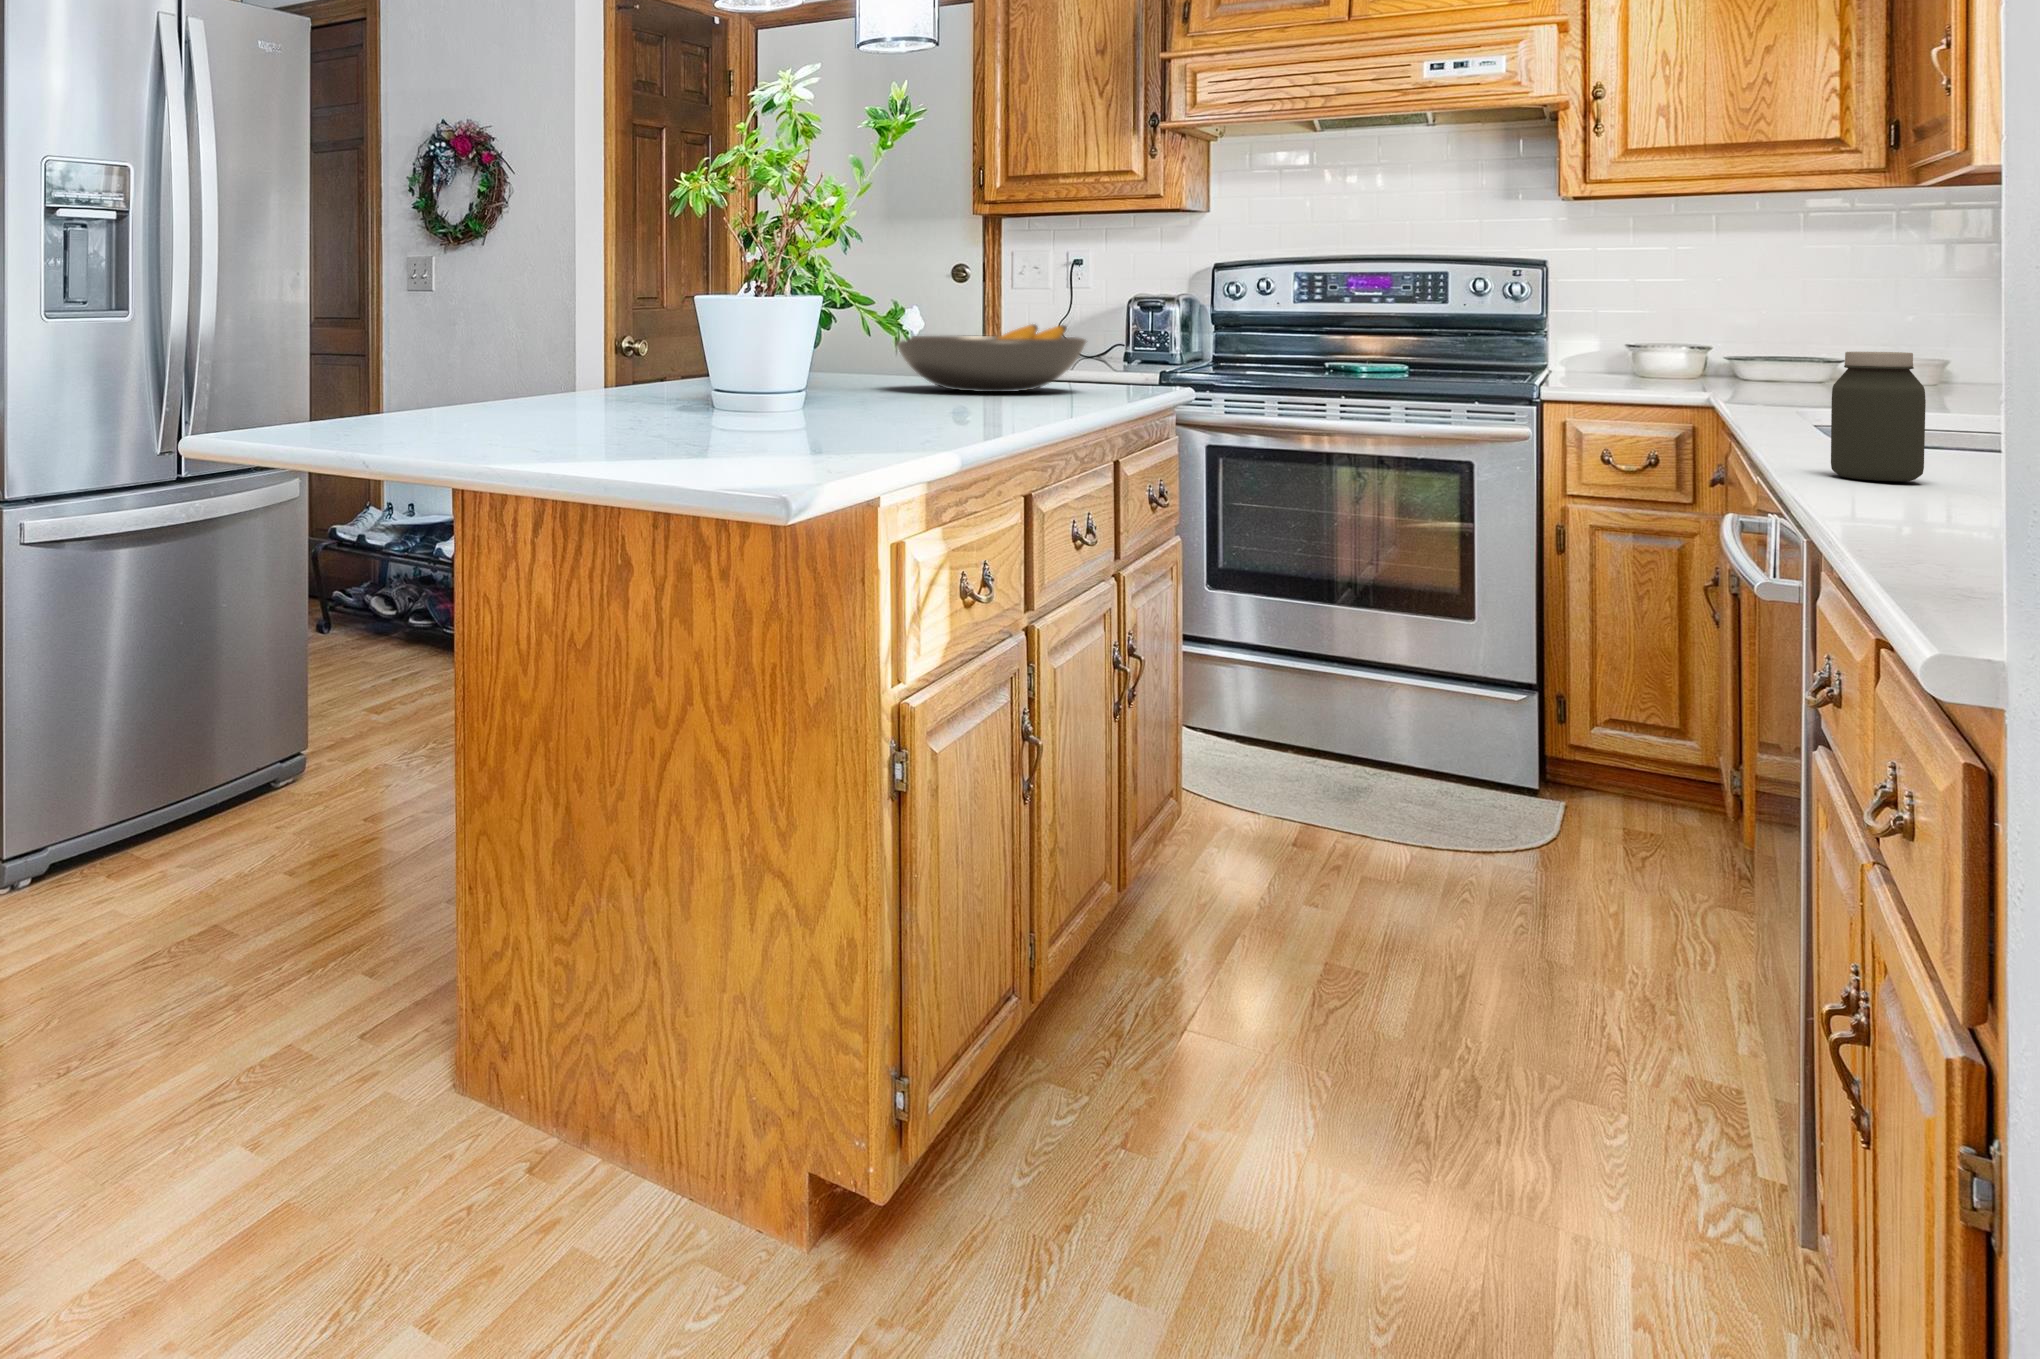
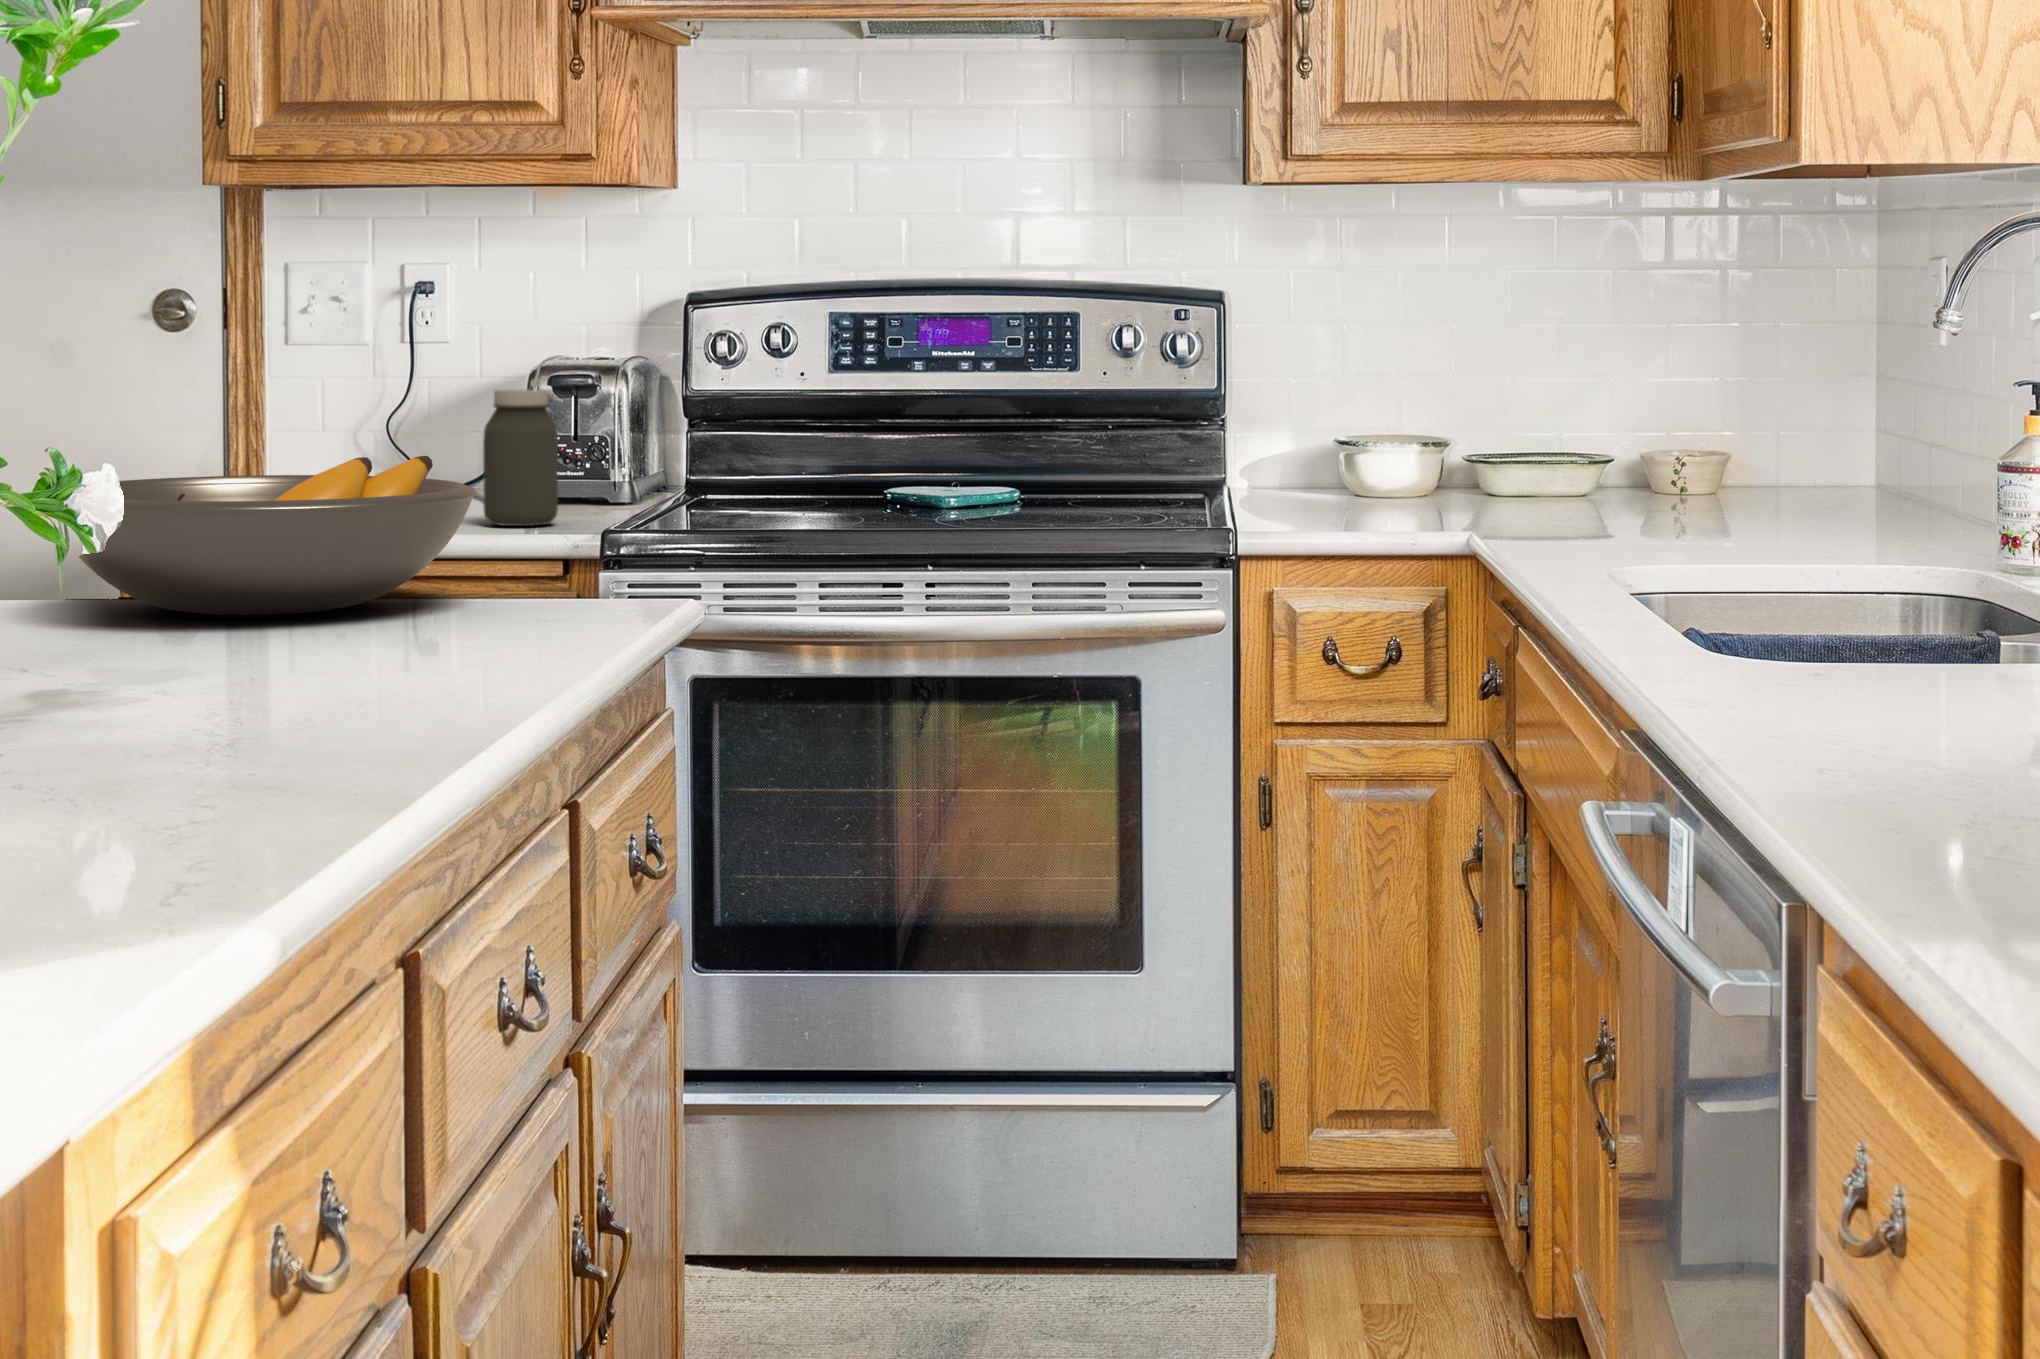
jar: present [1831,352,1926,481] -> present [483,390,558,526]

